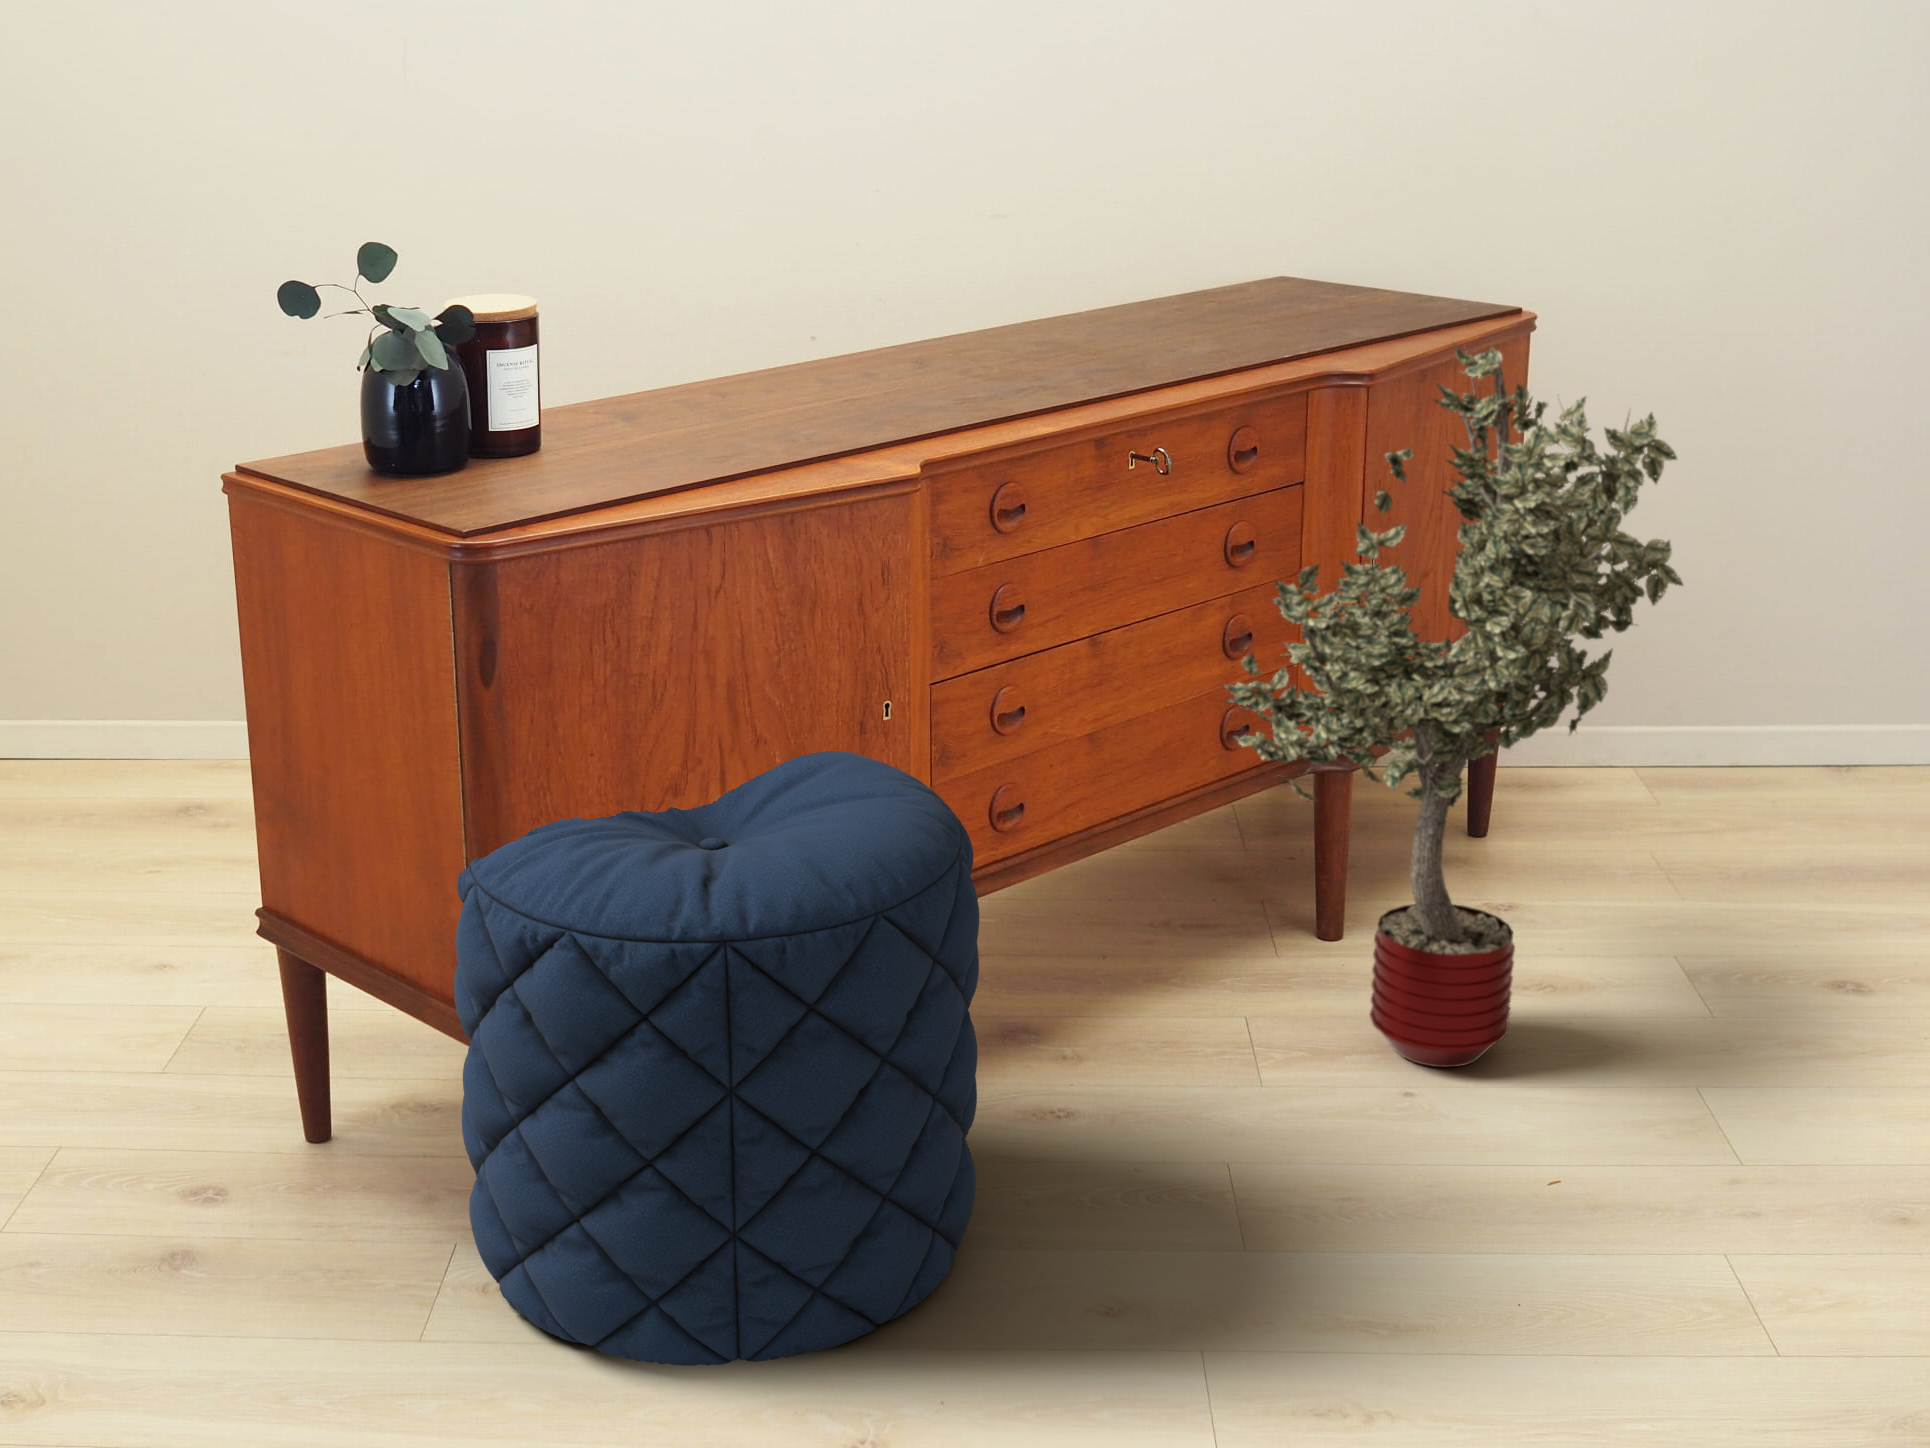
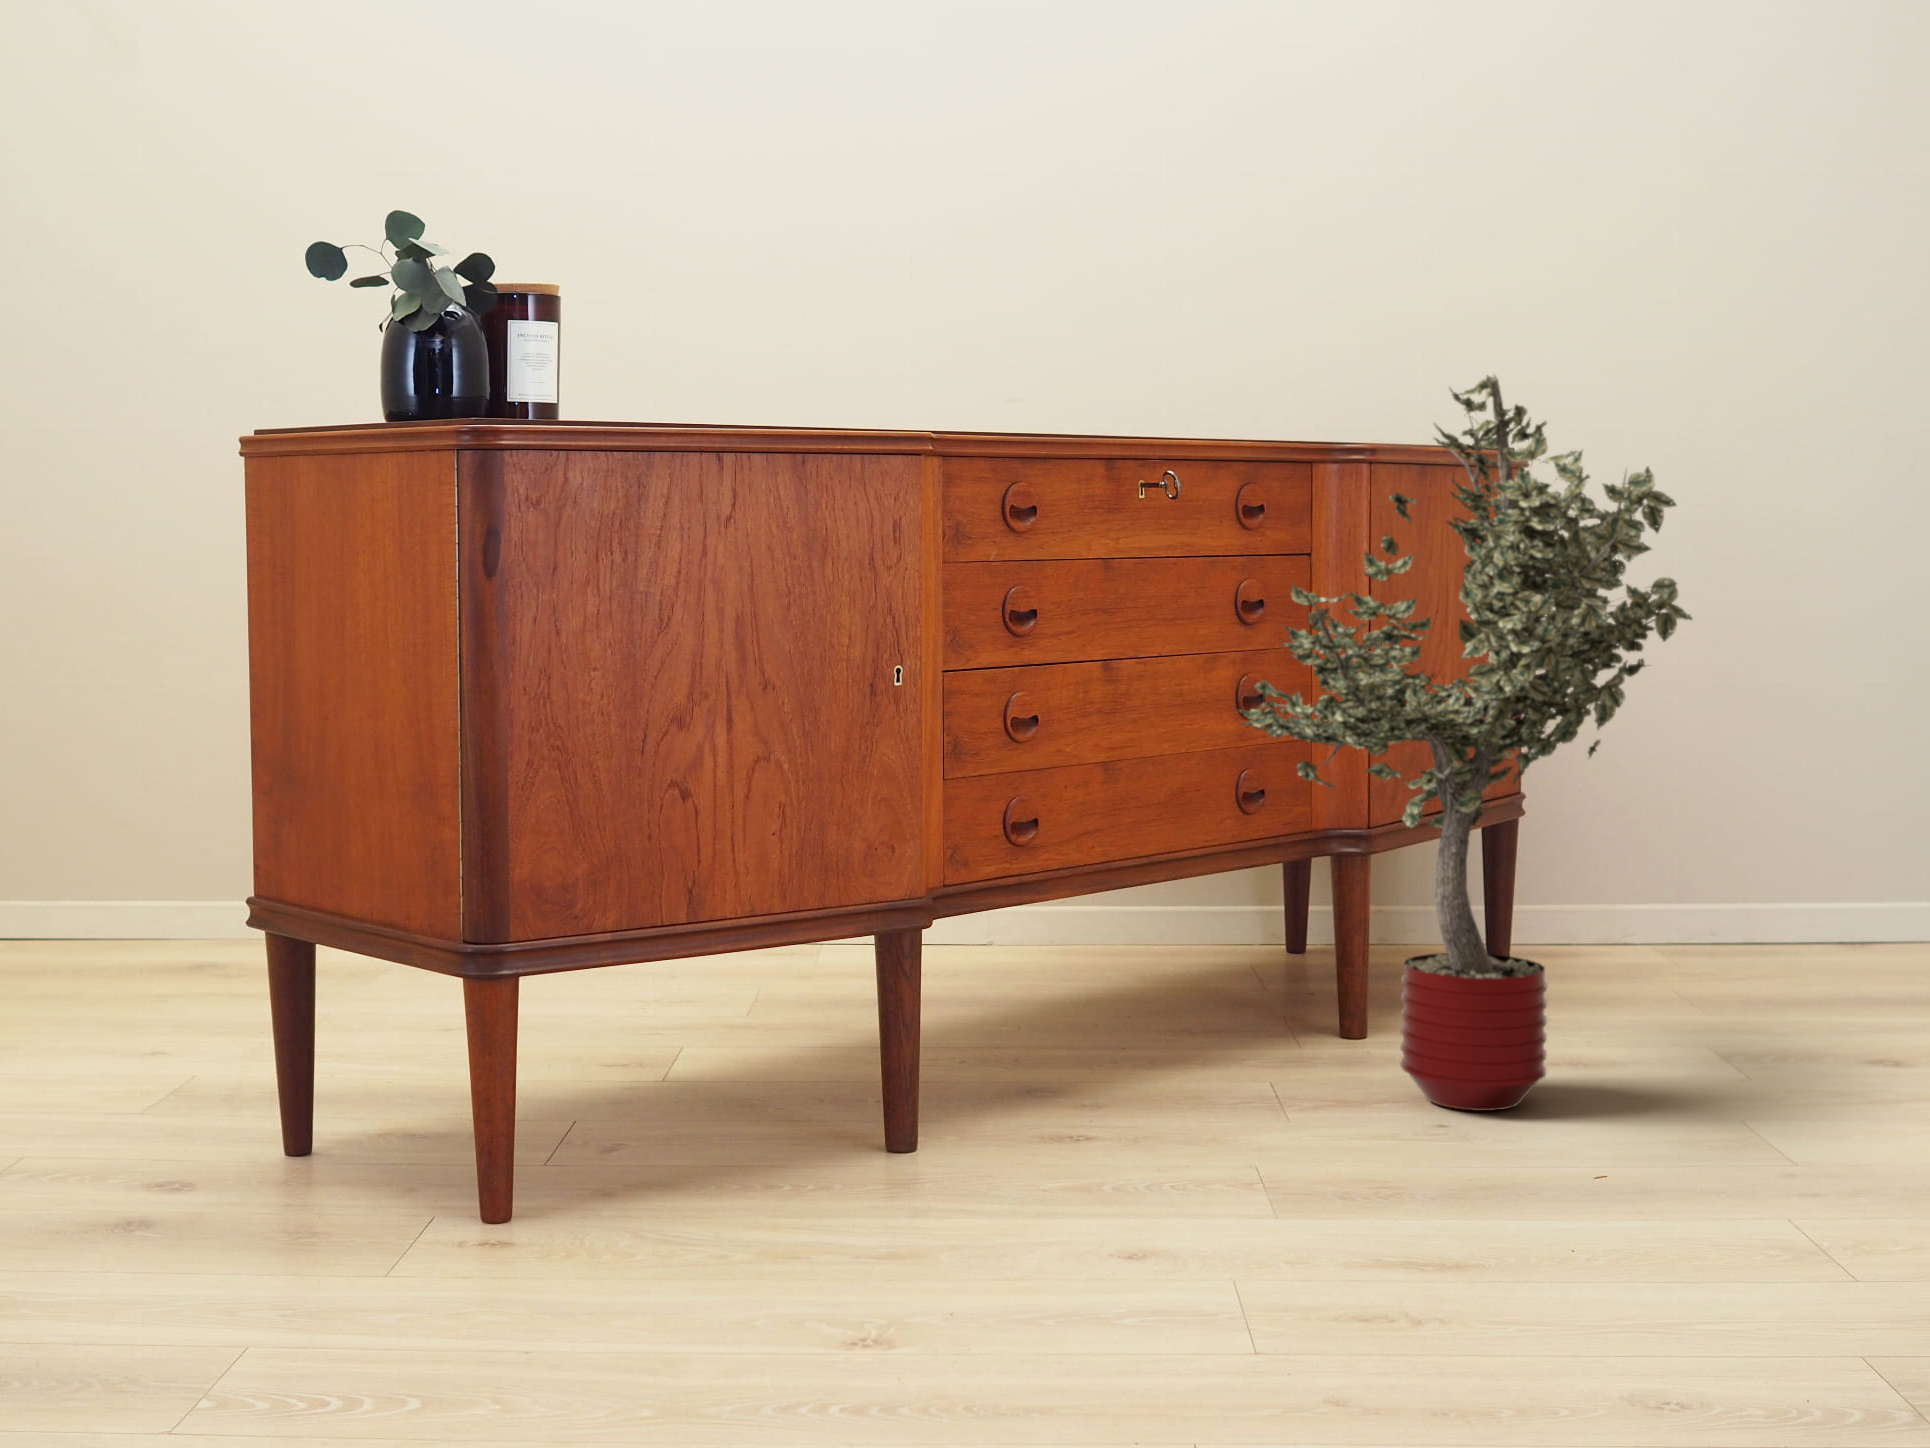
pouf: present [454,751,979,1366] -> none [446,709,990,1294]

